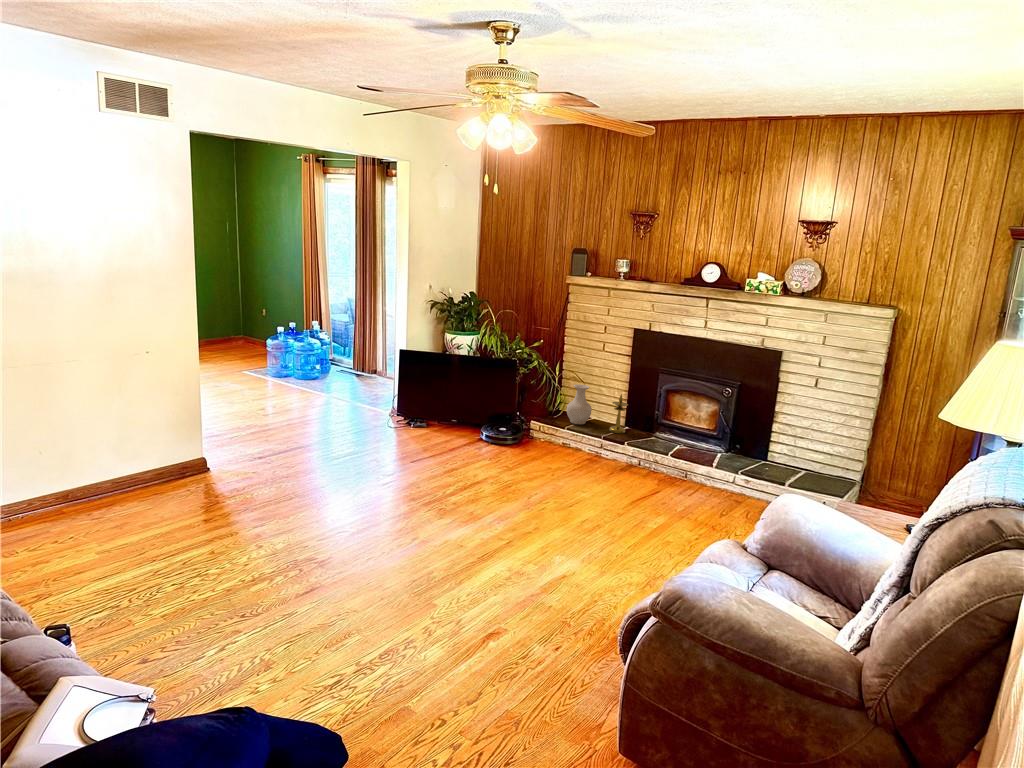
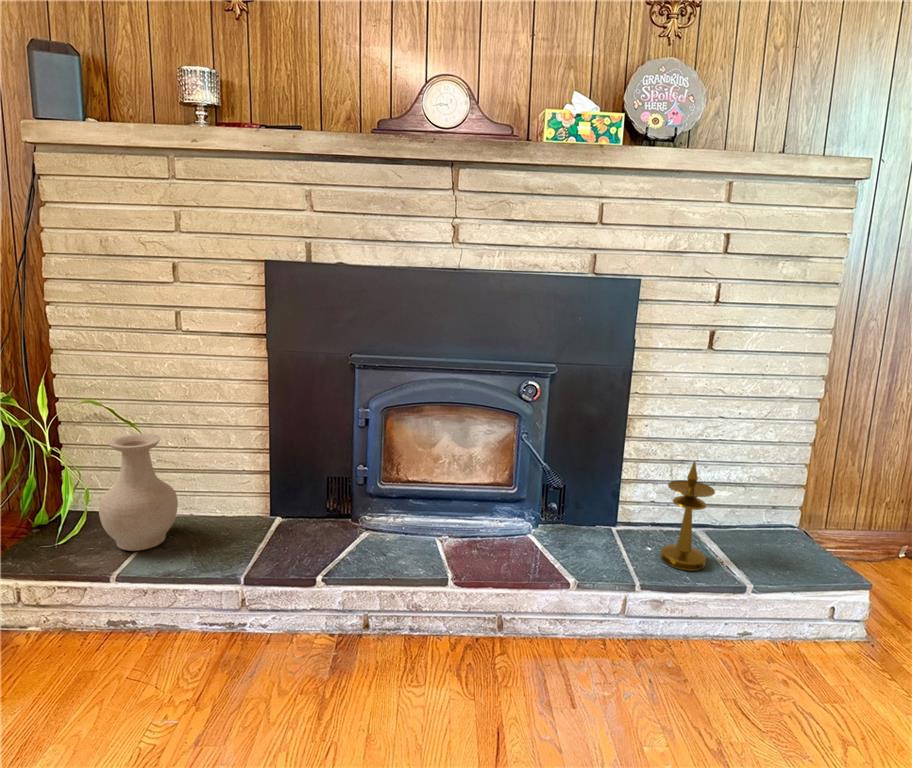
candlestick: present [609,394,628,433] -> present [660,461,715,570]

